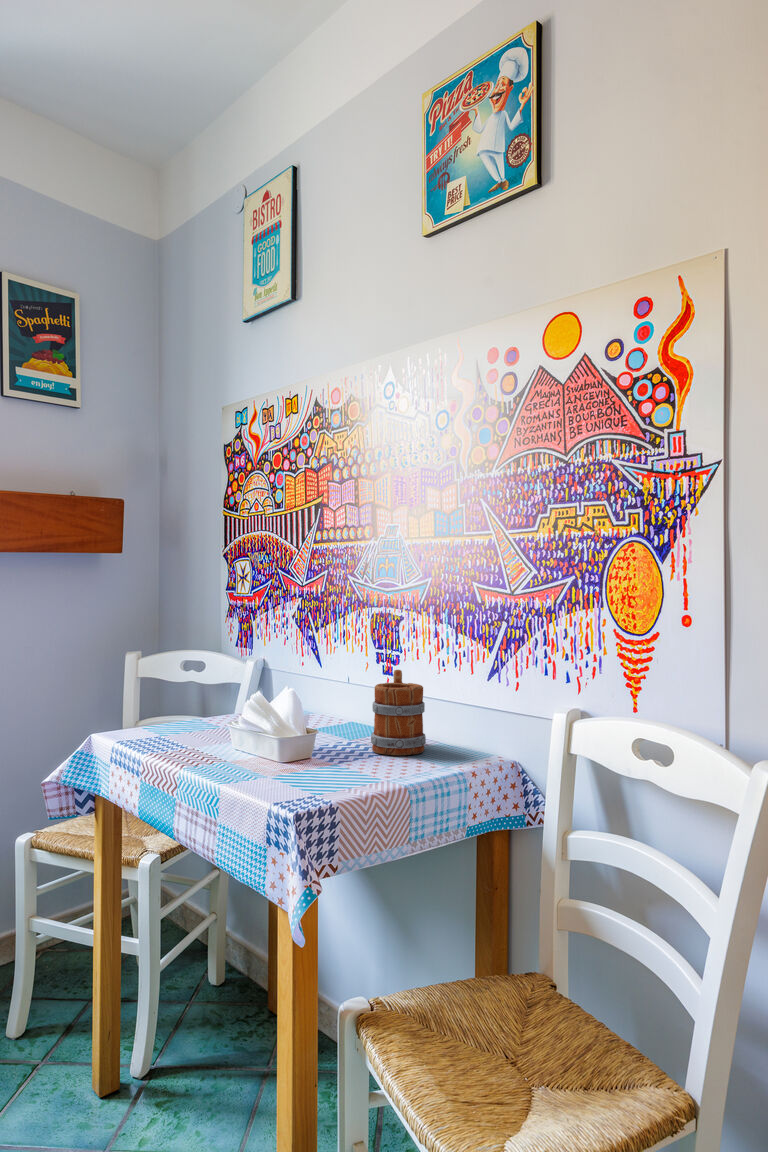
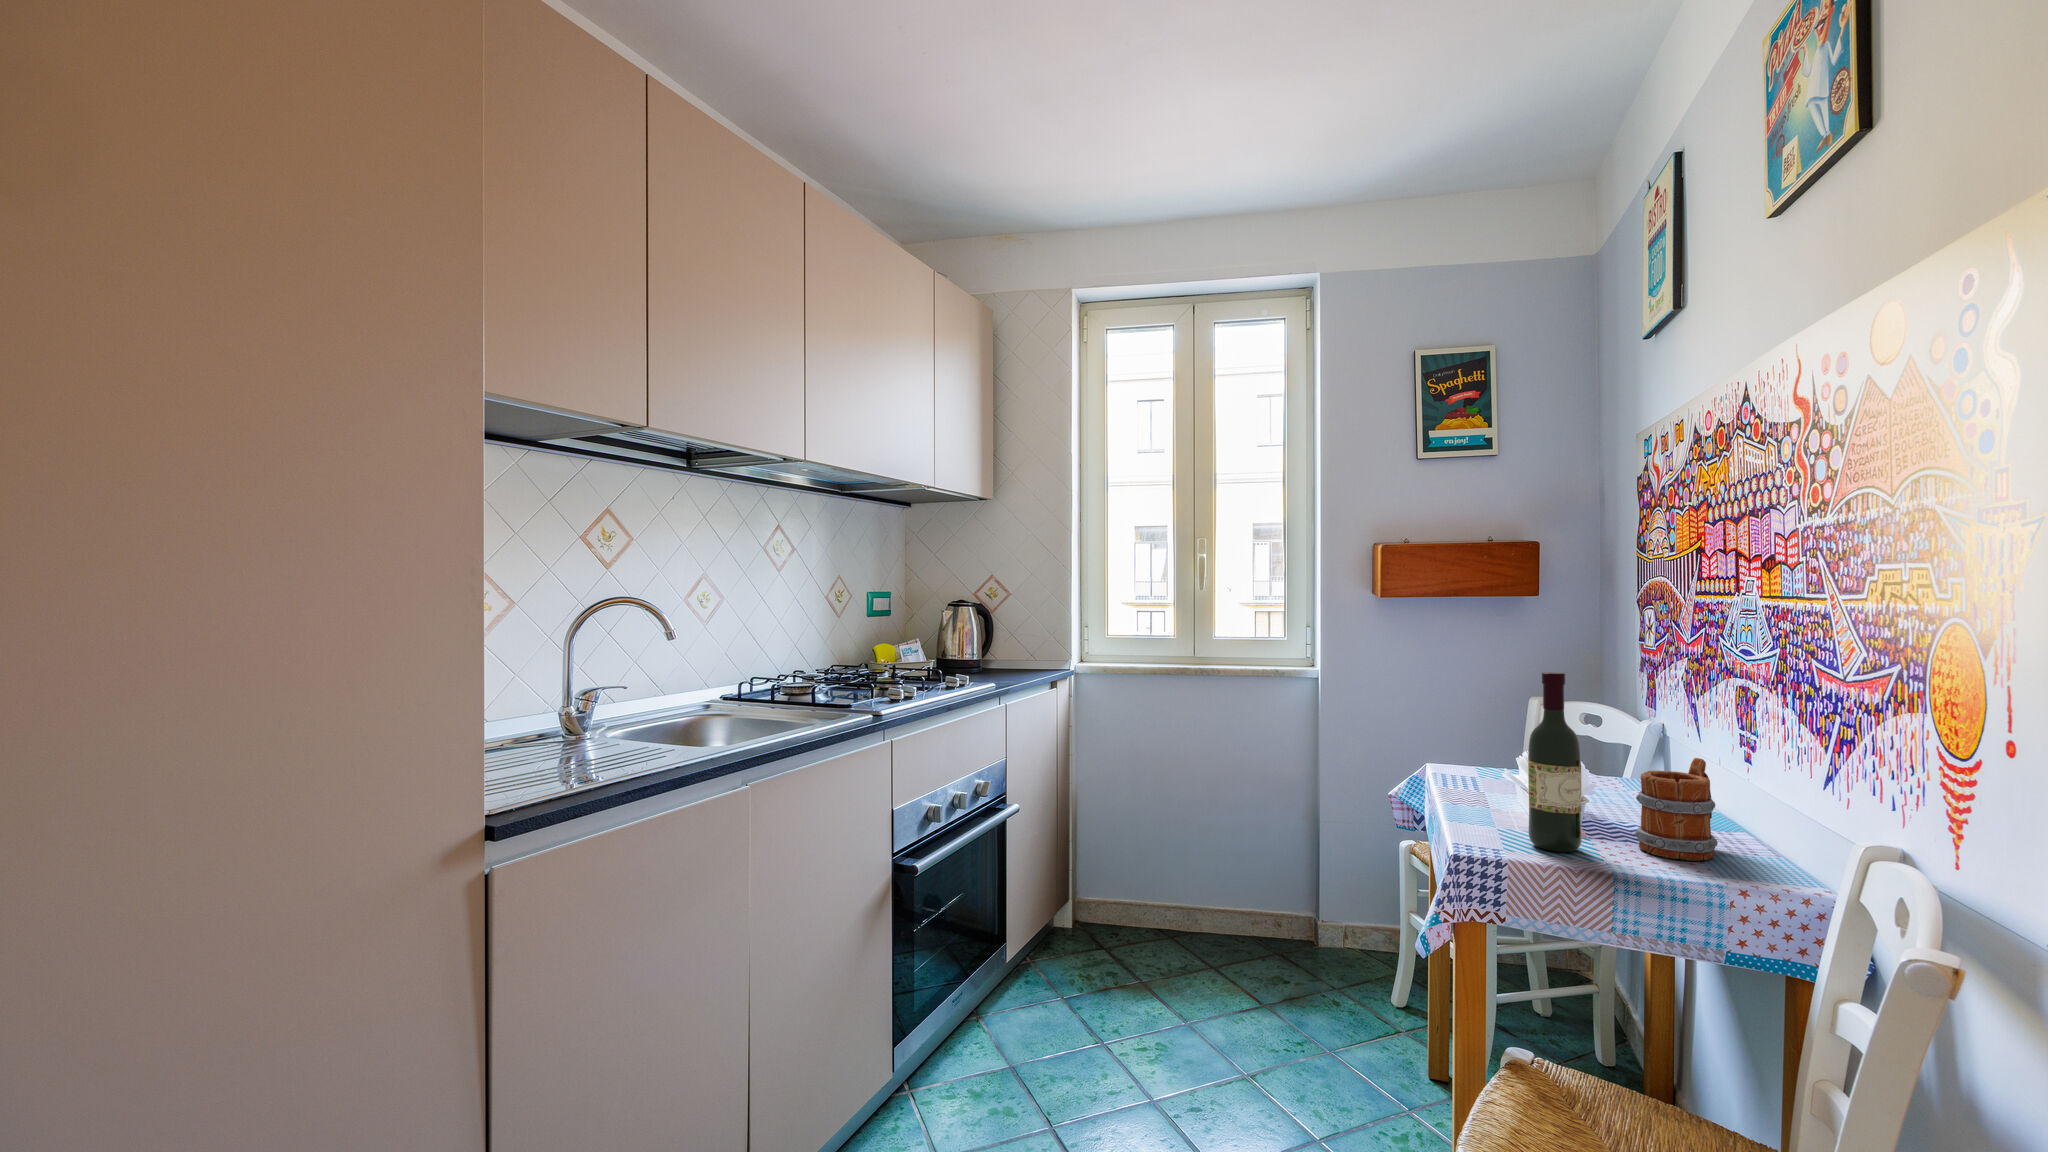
wine bottle: none [313,599,357,769] -> present [1528,672,1582,852]

